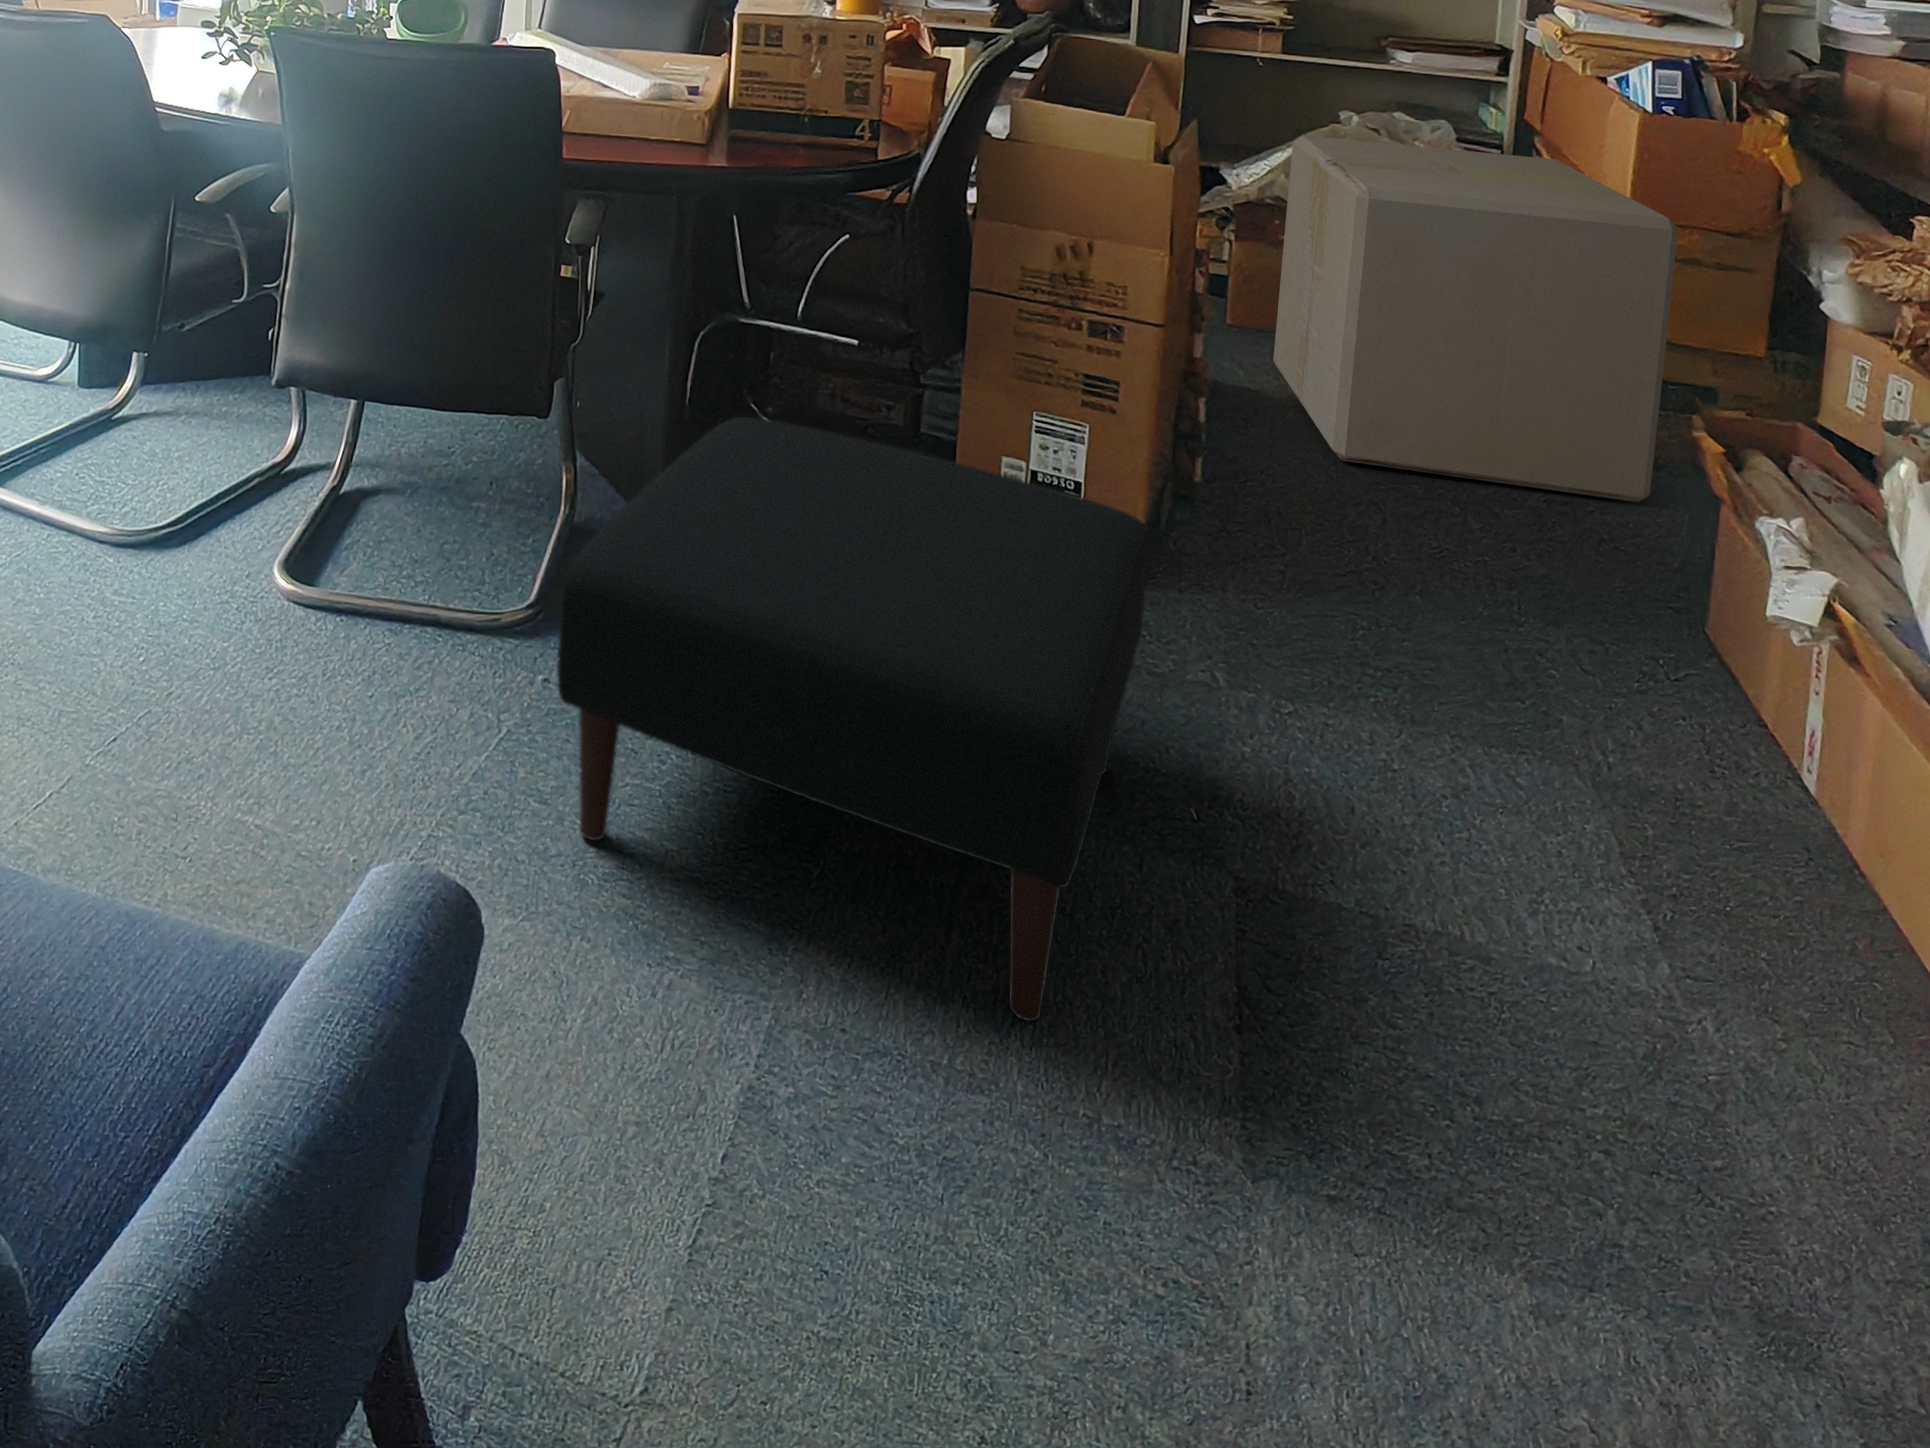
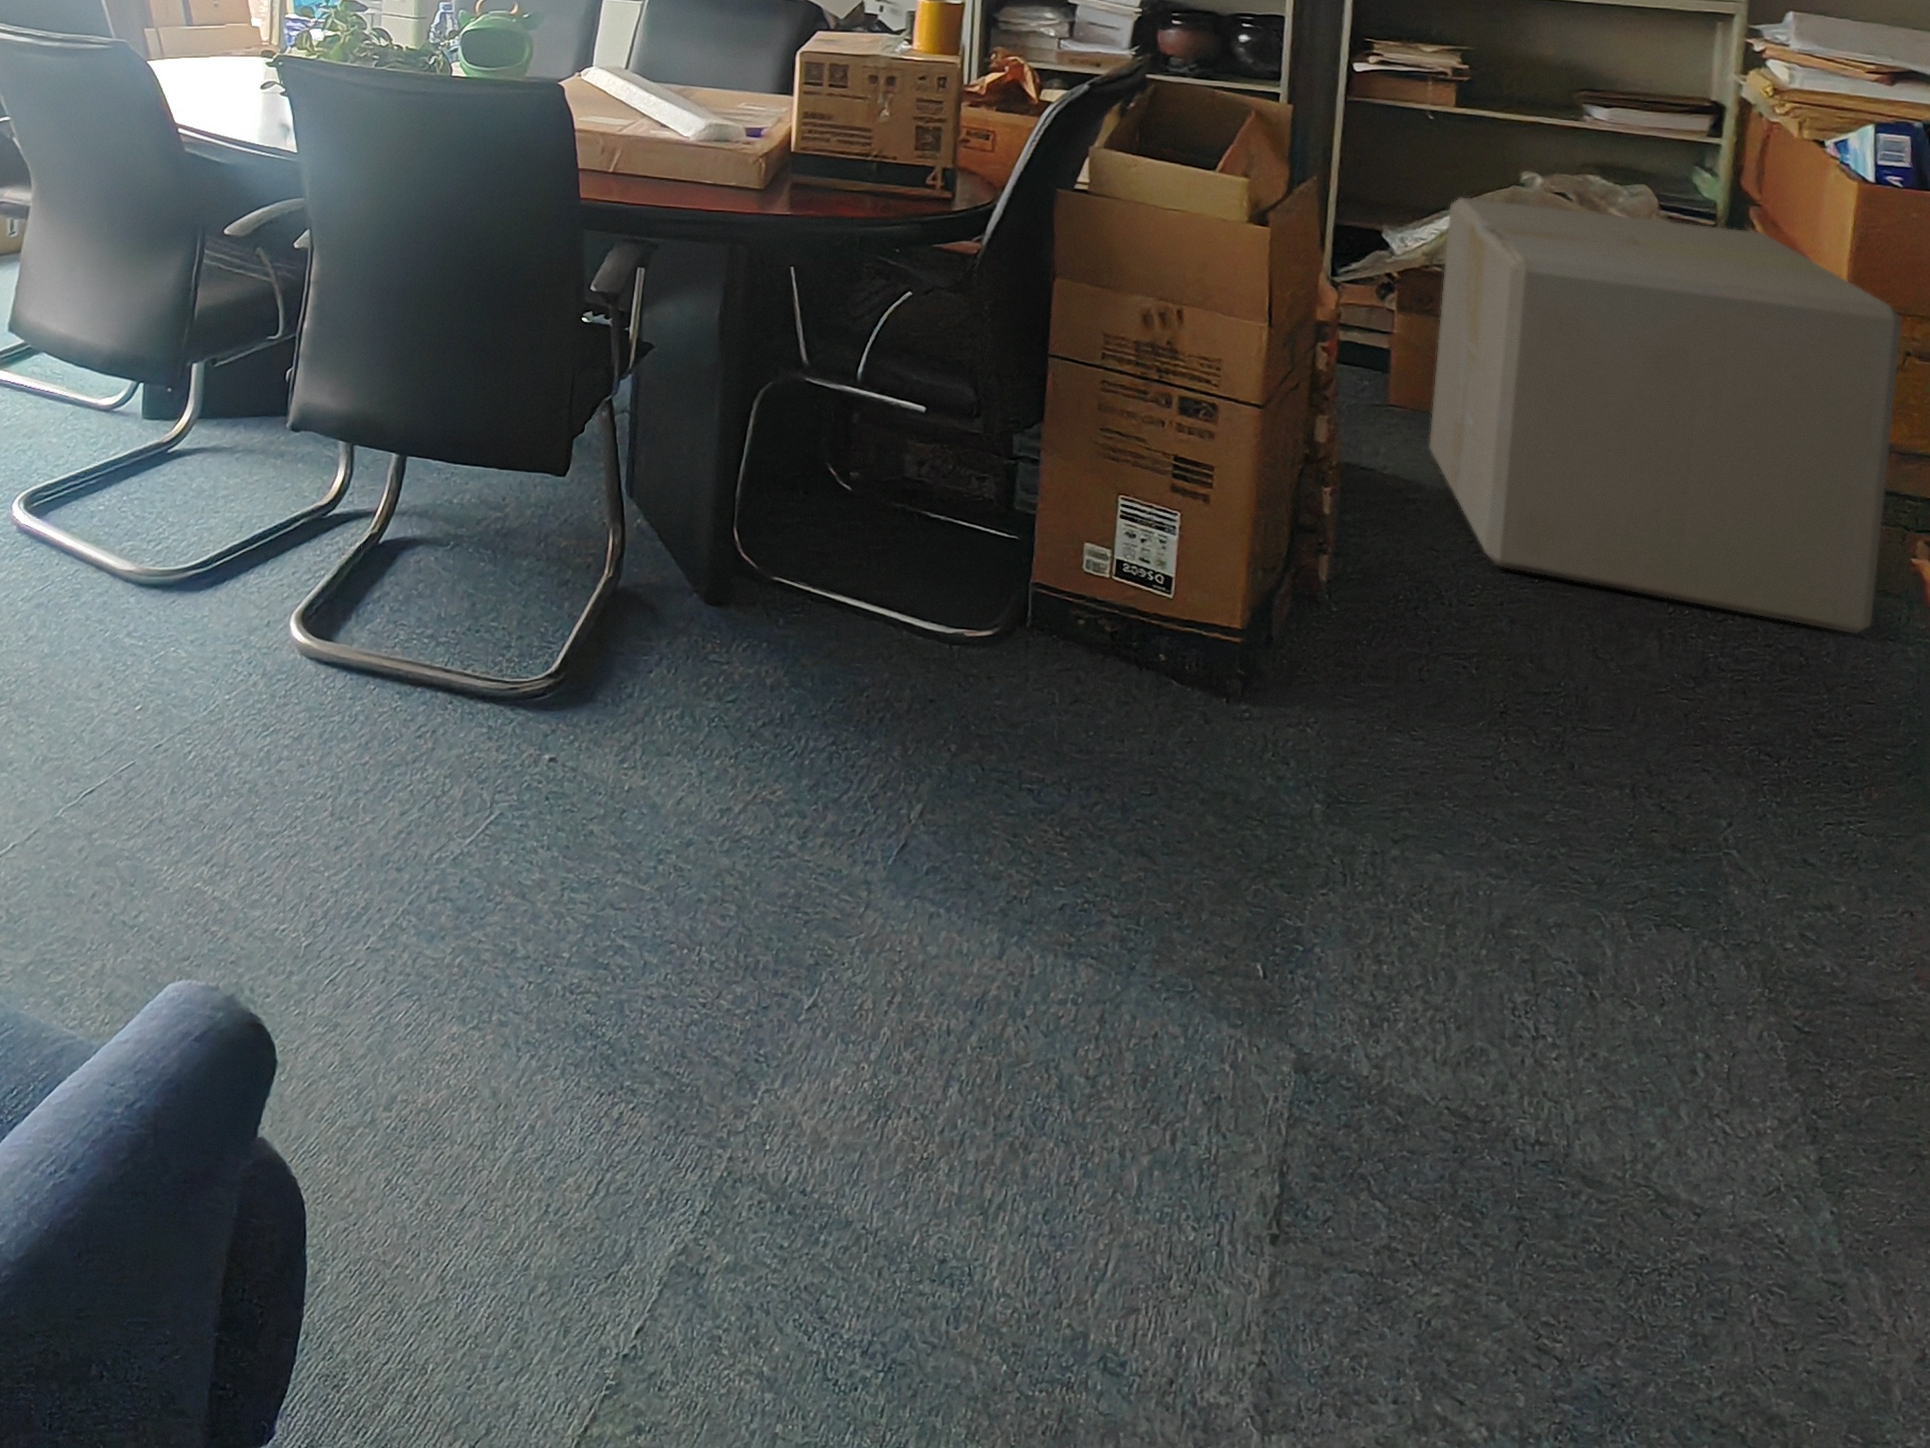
ottoman: present [557,417,1149,1021] -> none [532,488,1216,1205]

